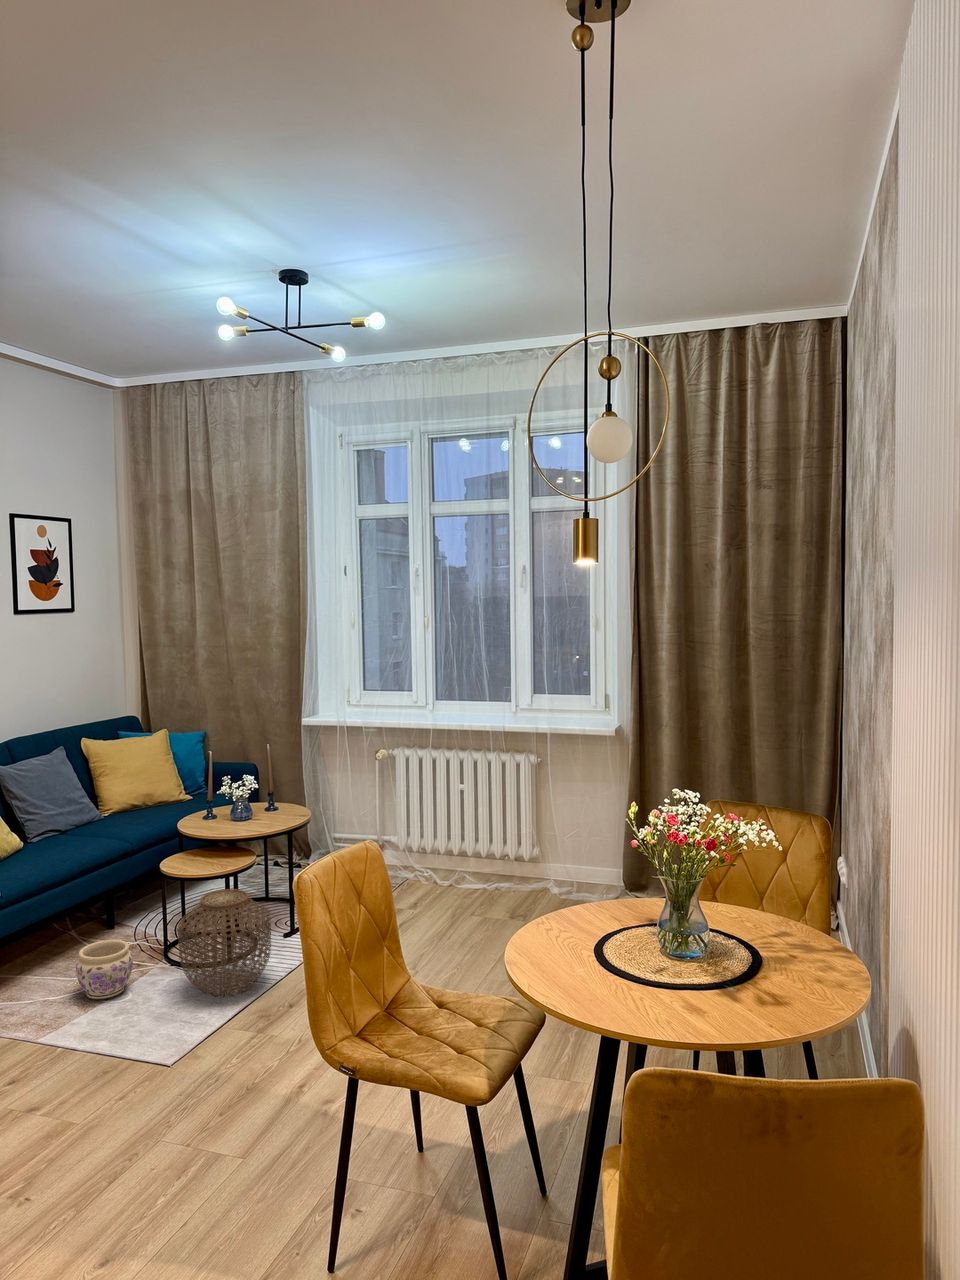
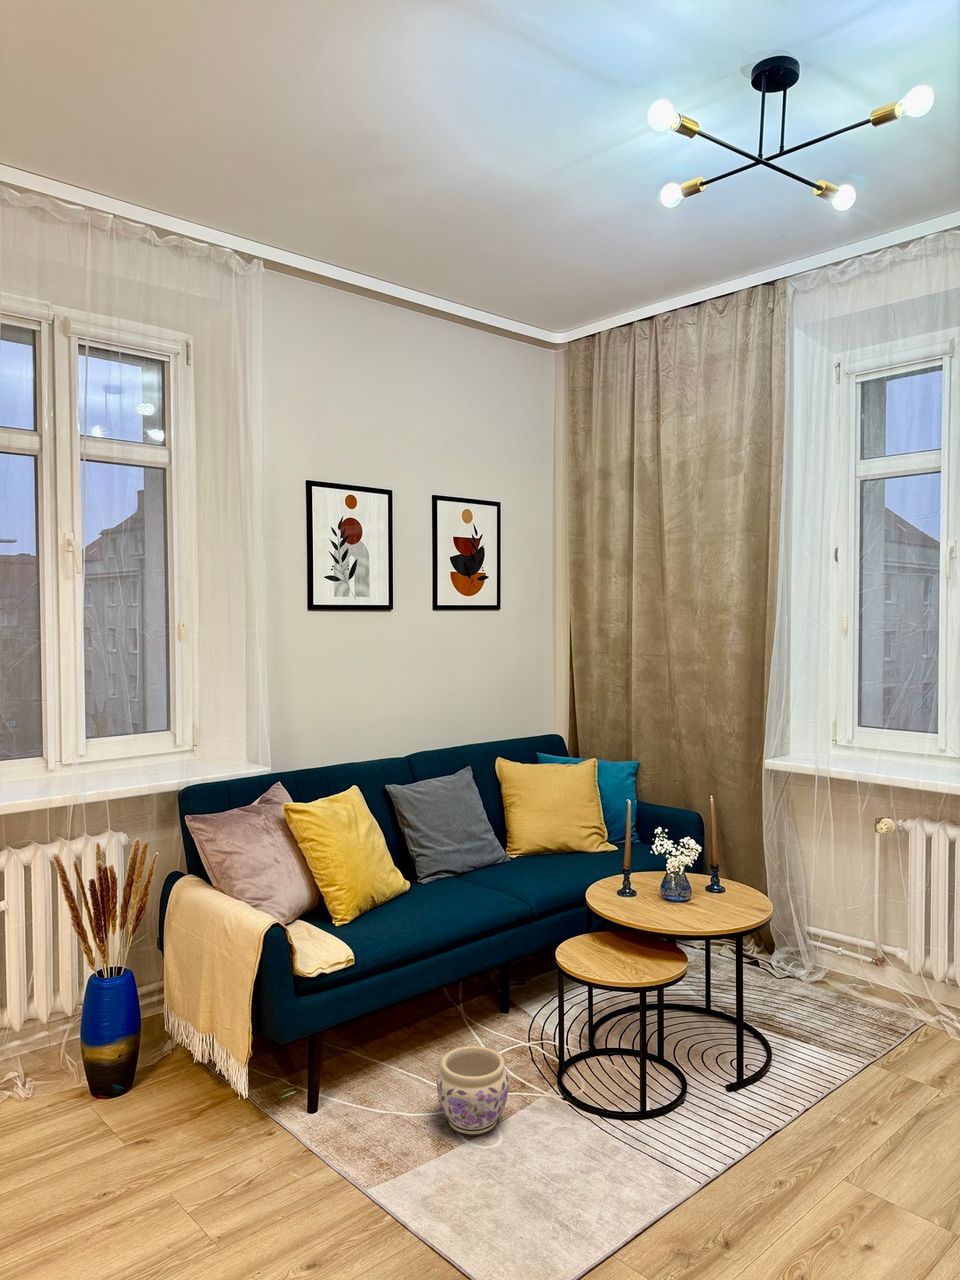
woven basket: present [178,889,271,996] -> none [566,1015,703,1190]

